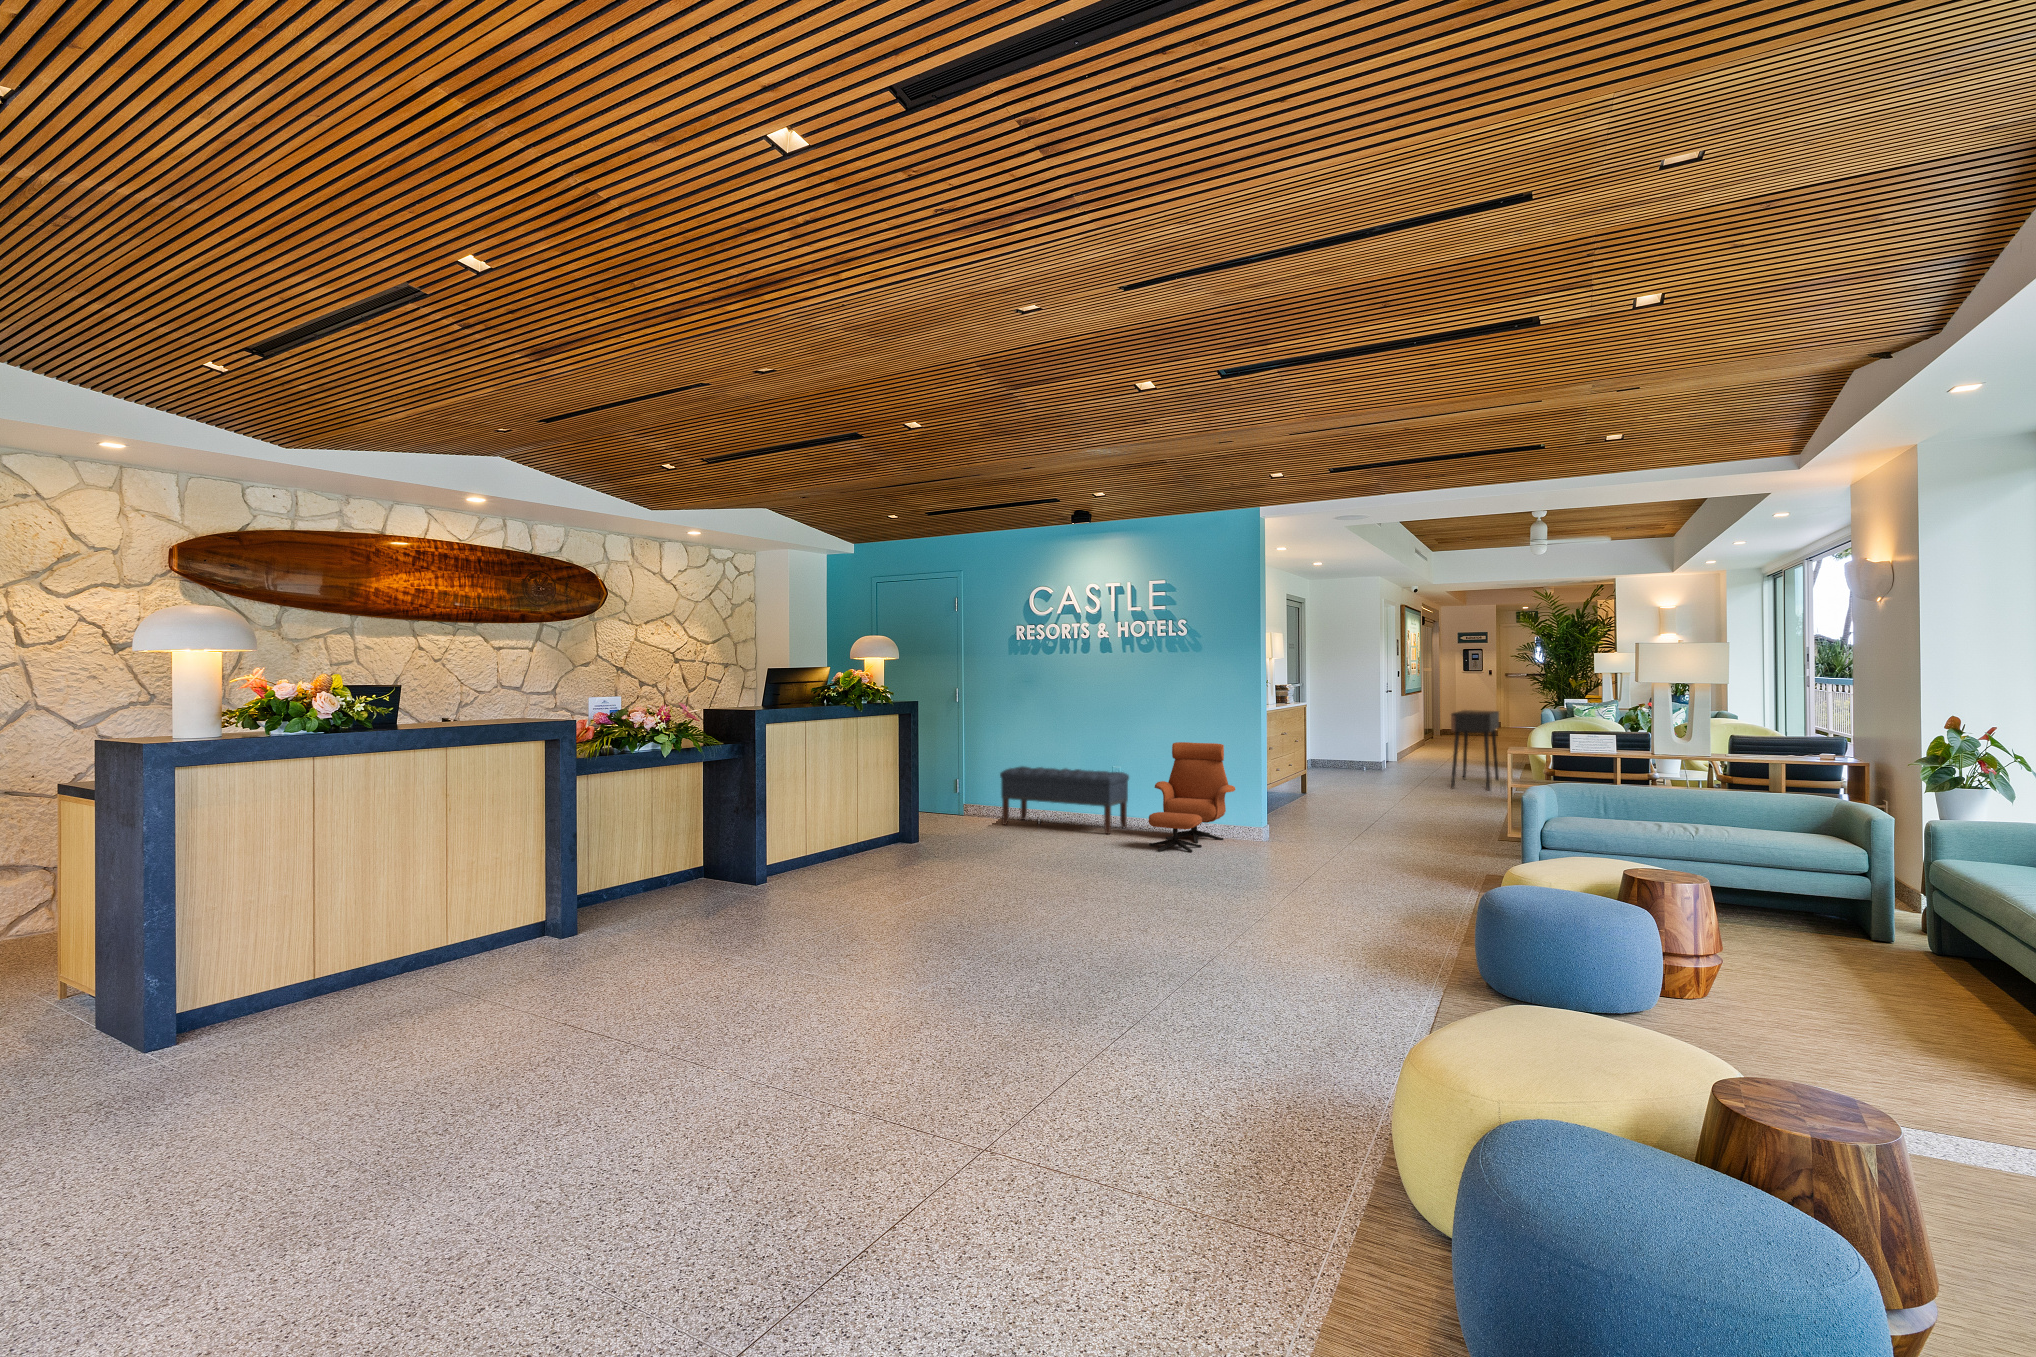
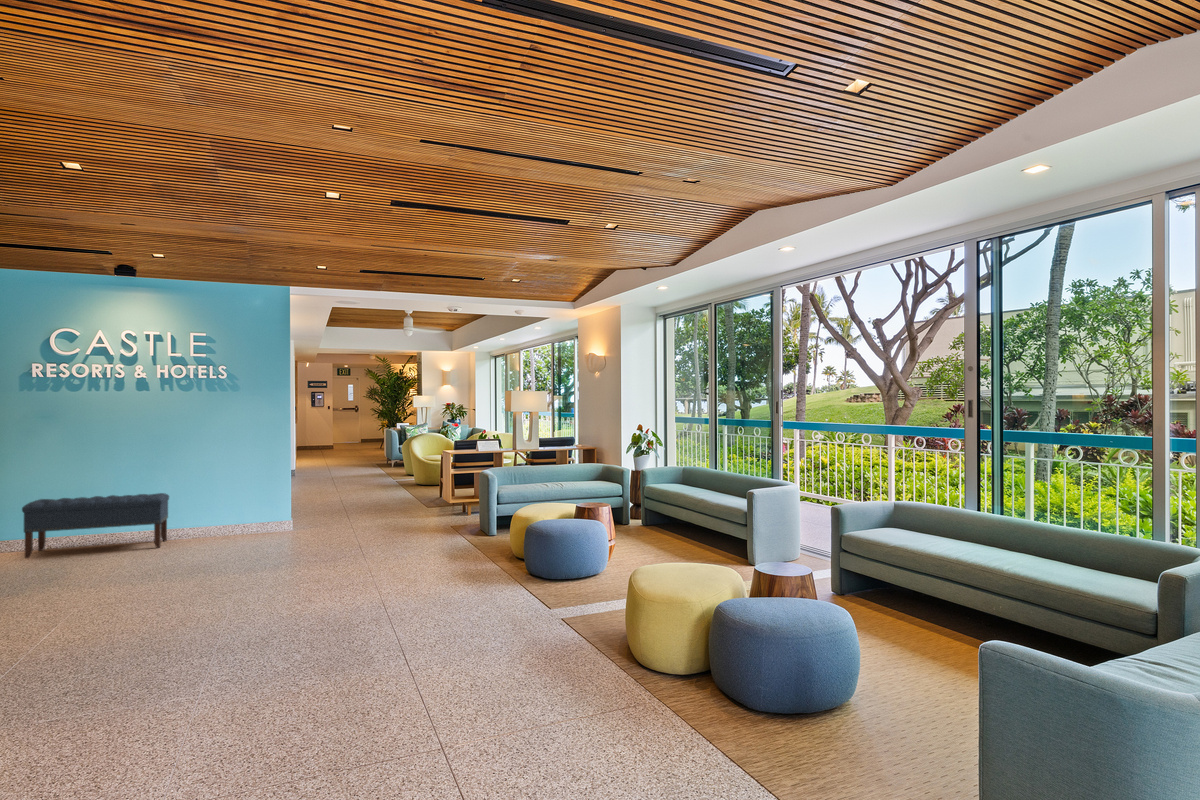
console table: present [1451,710,1499,790] -> none [360,432,387,483]
lounge chair: present [1148,742,1235,852] -> none [203,462,276,552]

